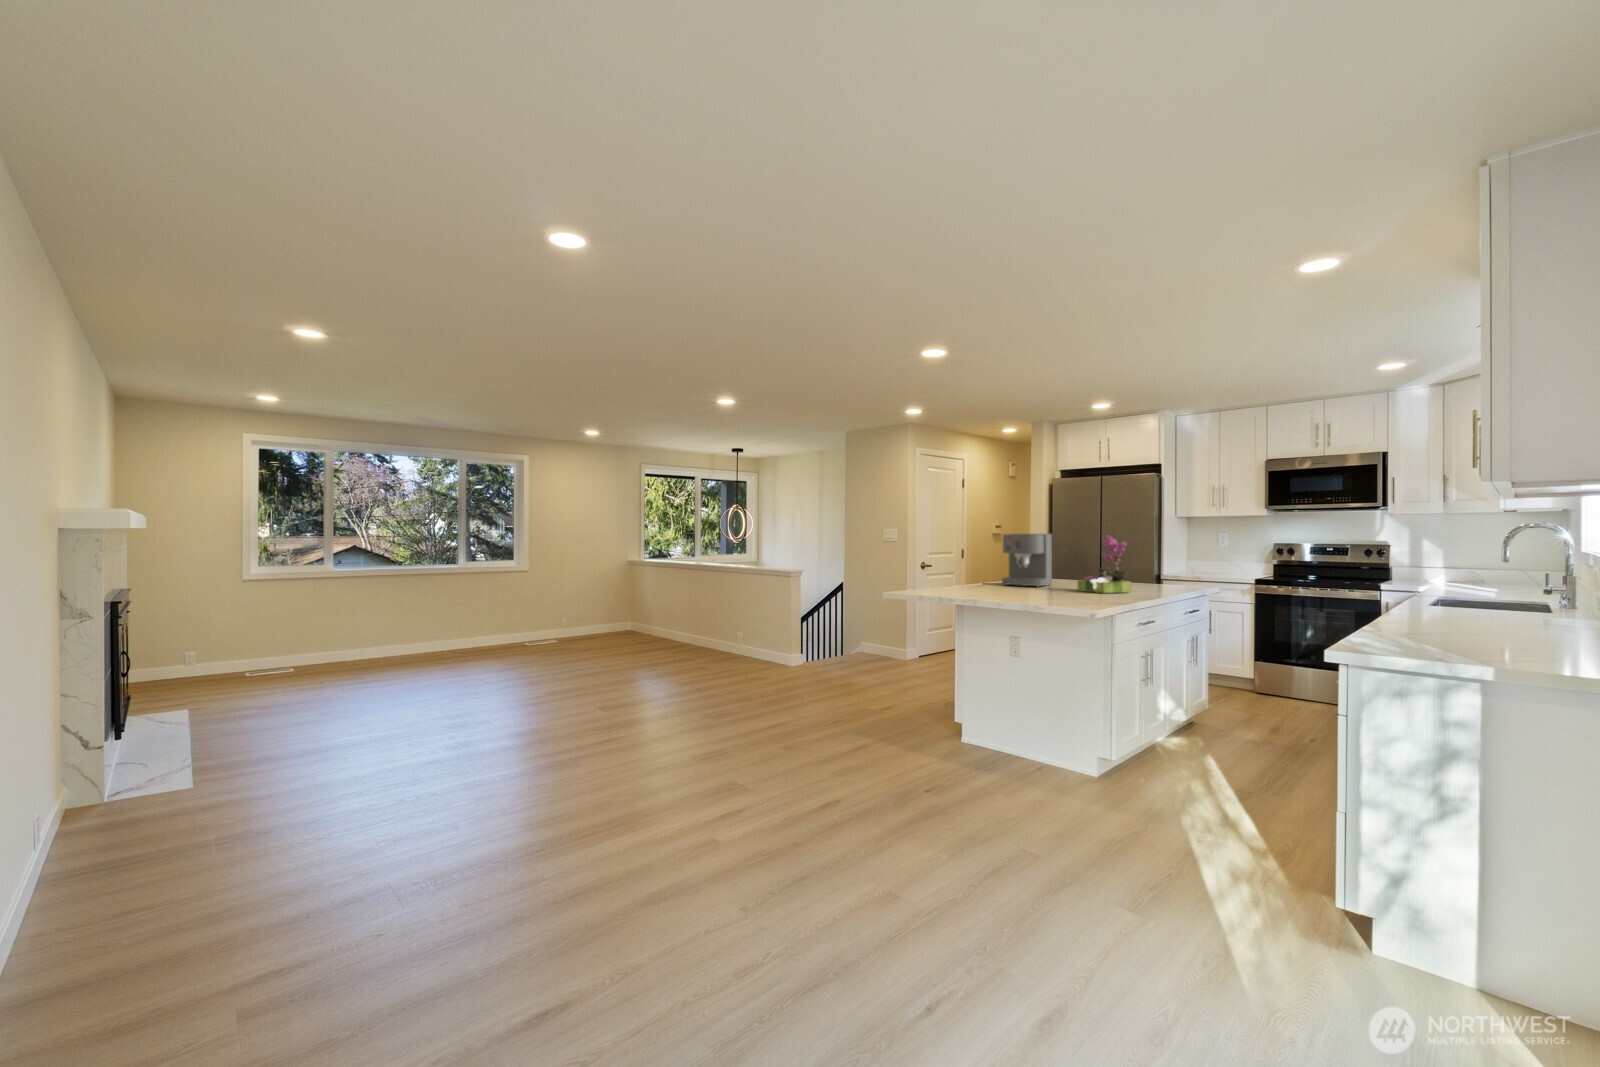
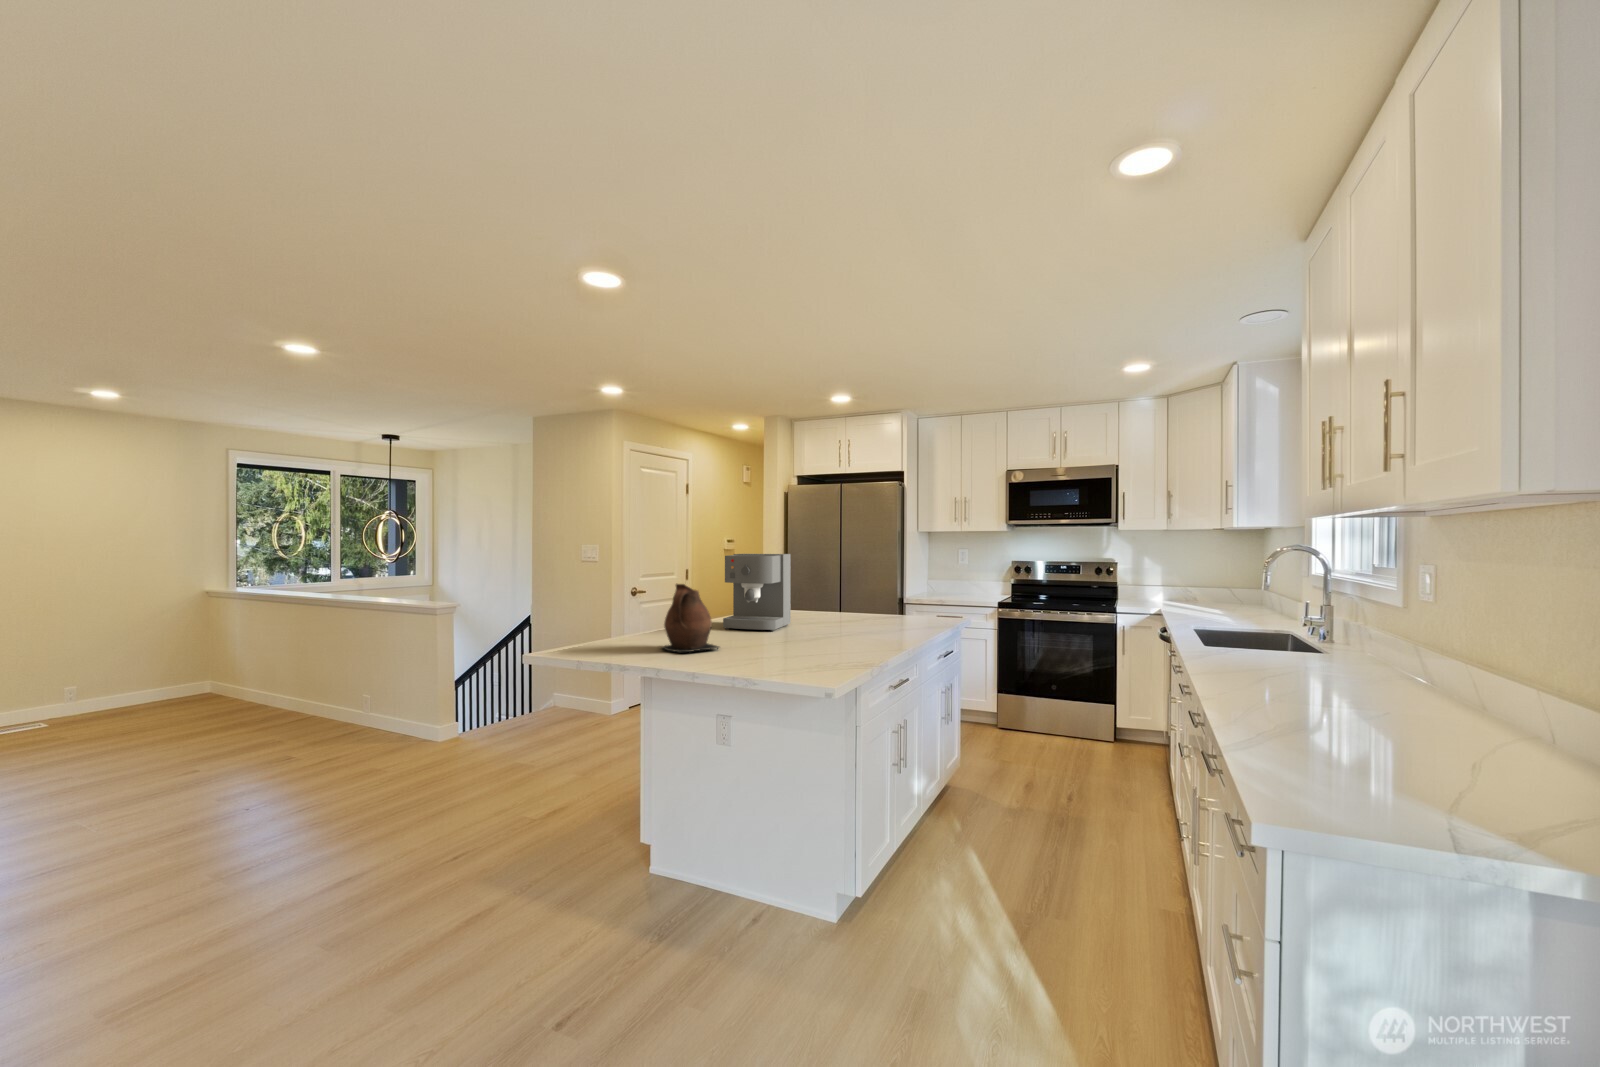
flower arrangement: present [1078,535,1131,593] -> none [826,555,895,642]
ceramic pitcher: none [962,550,1002,592] -> present [662,584,719,652]

